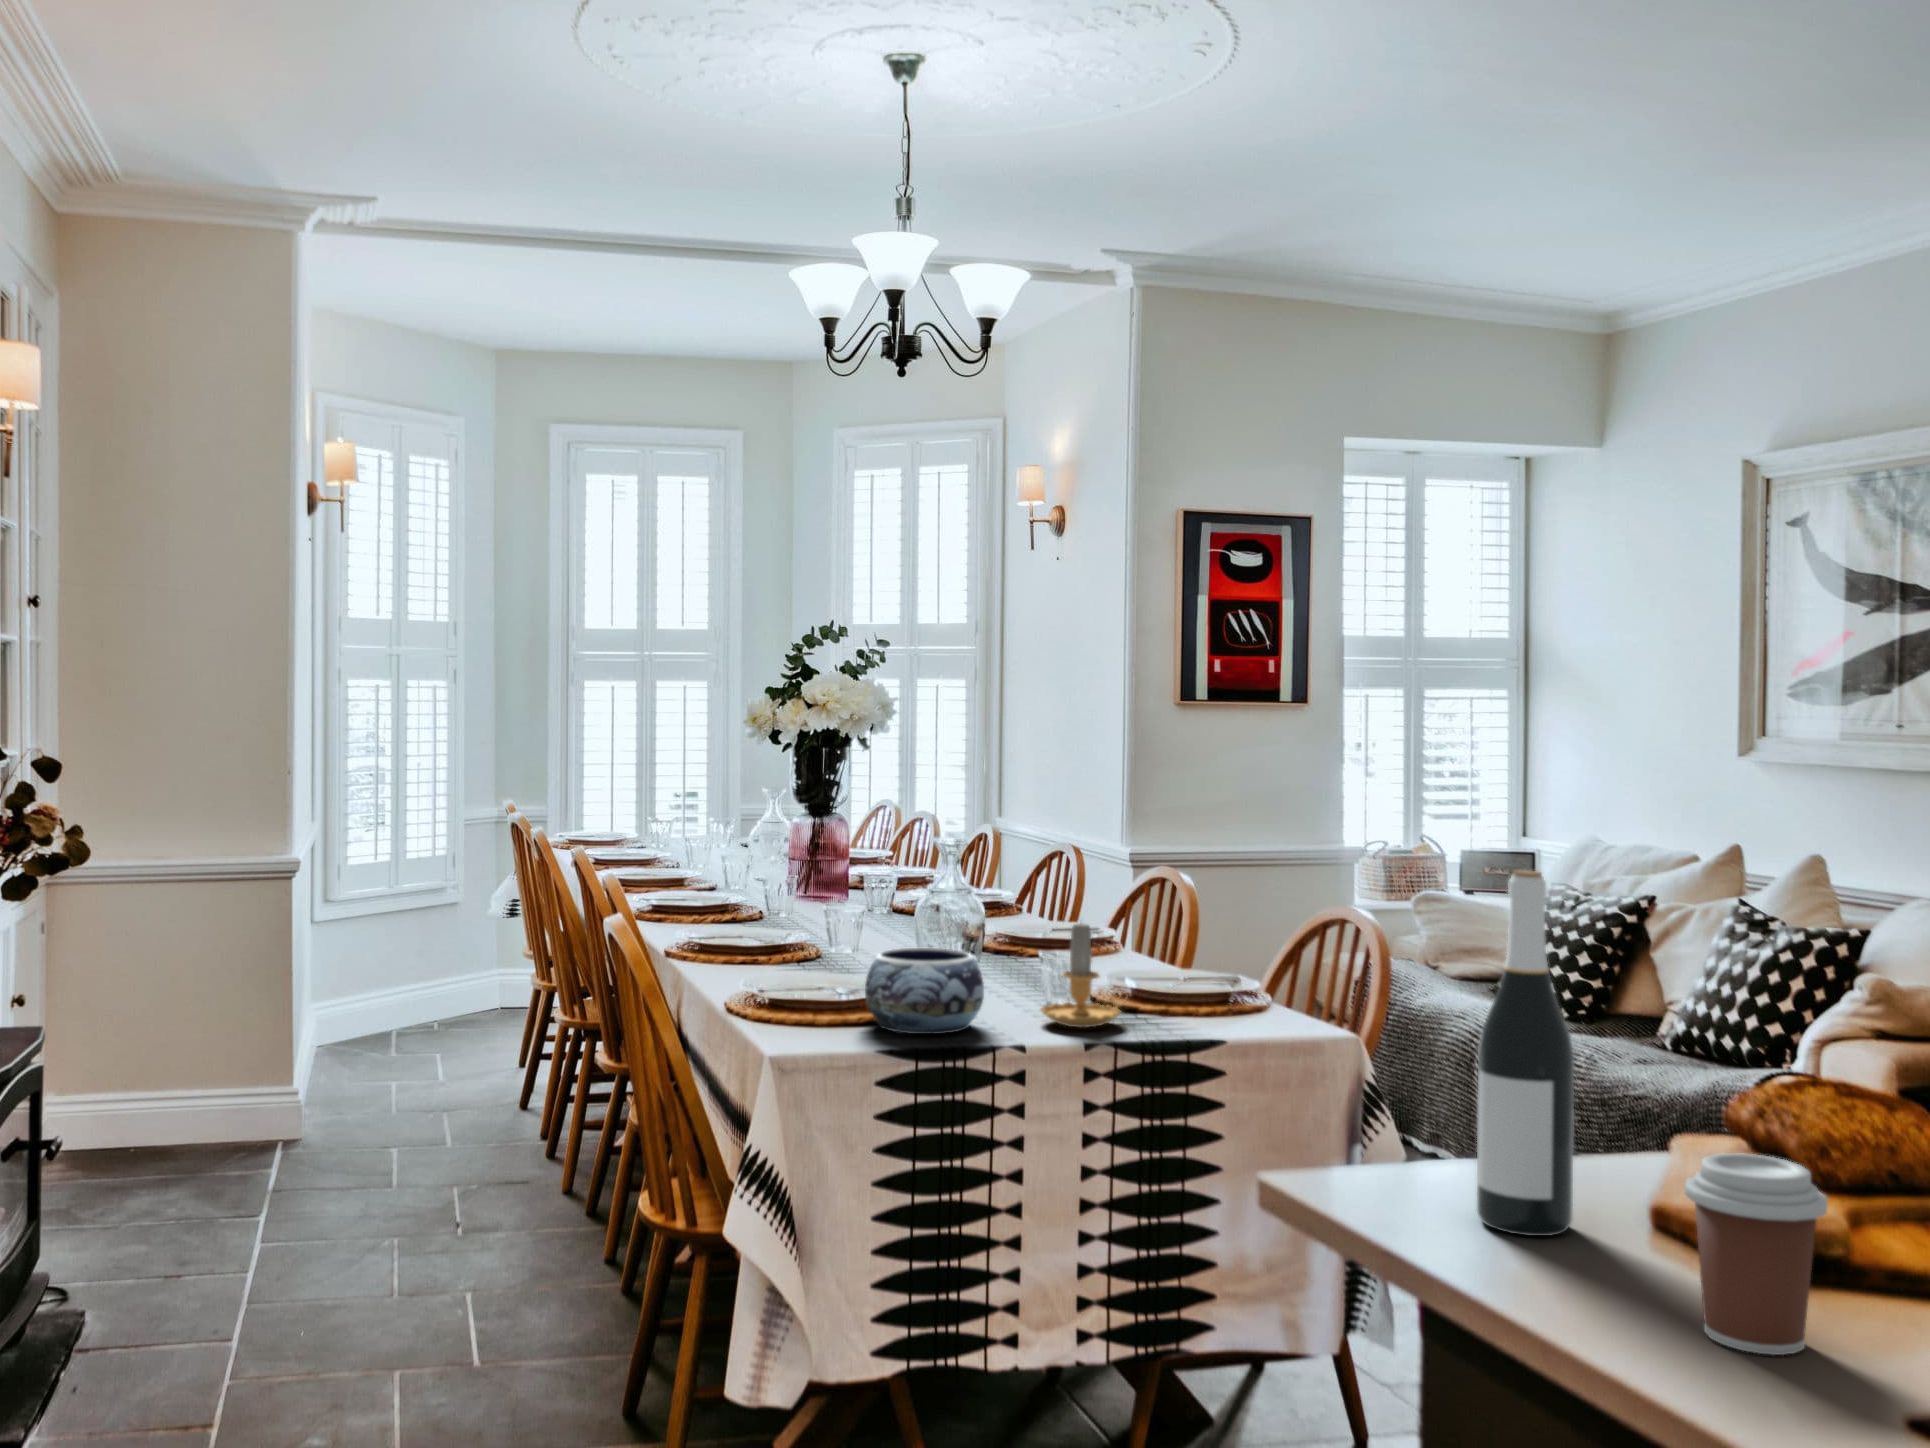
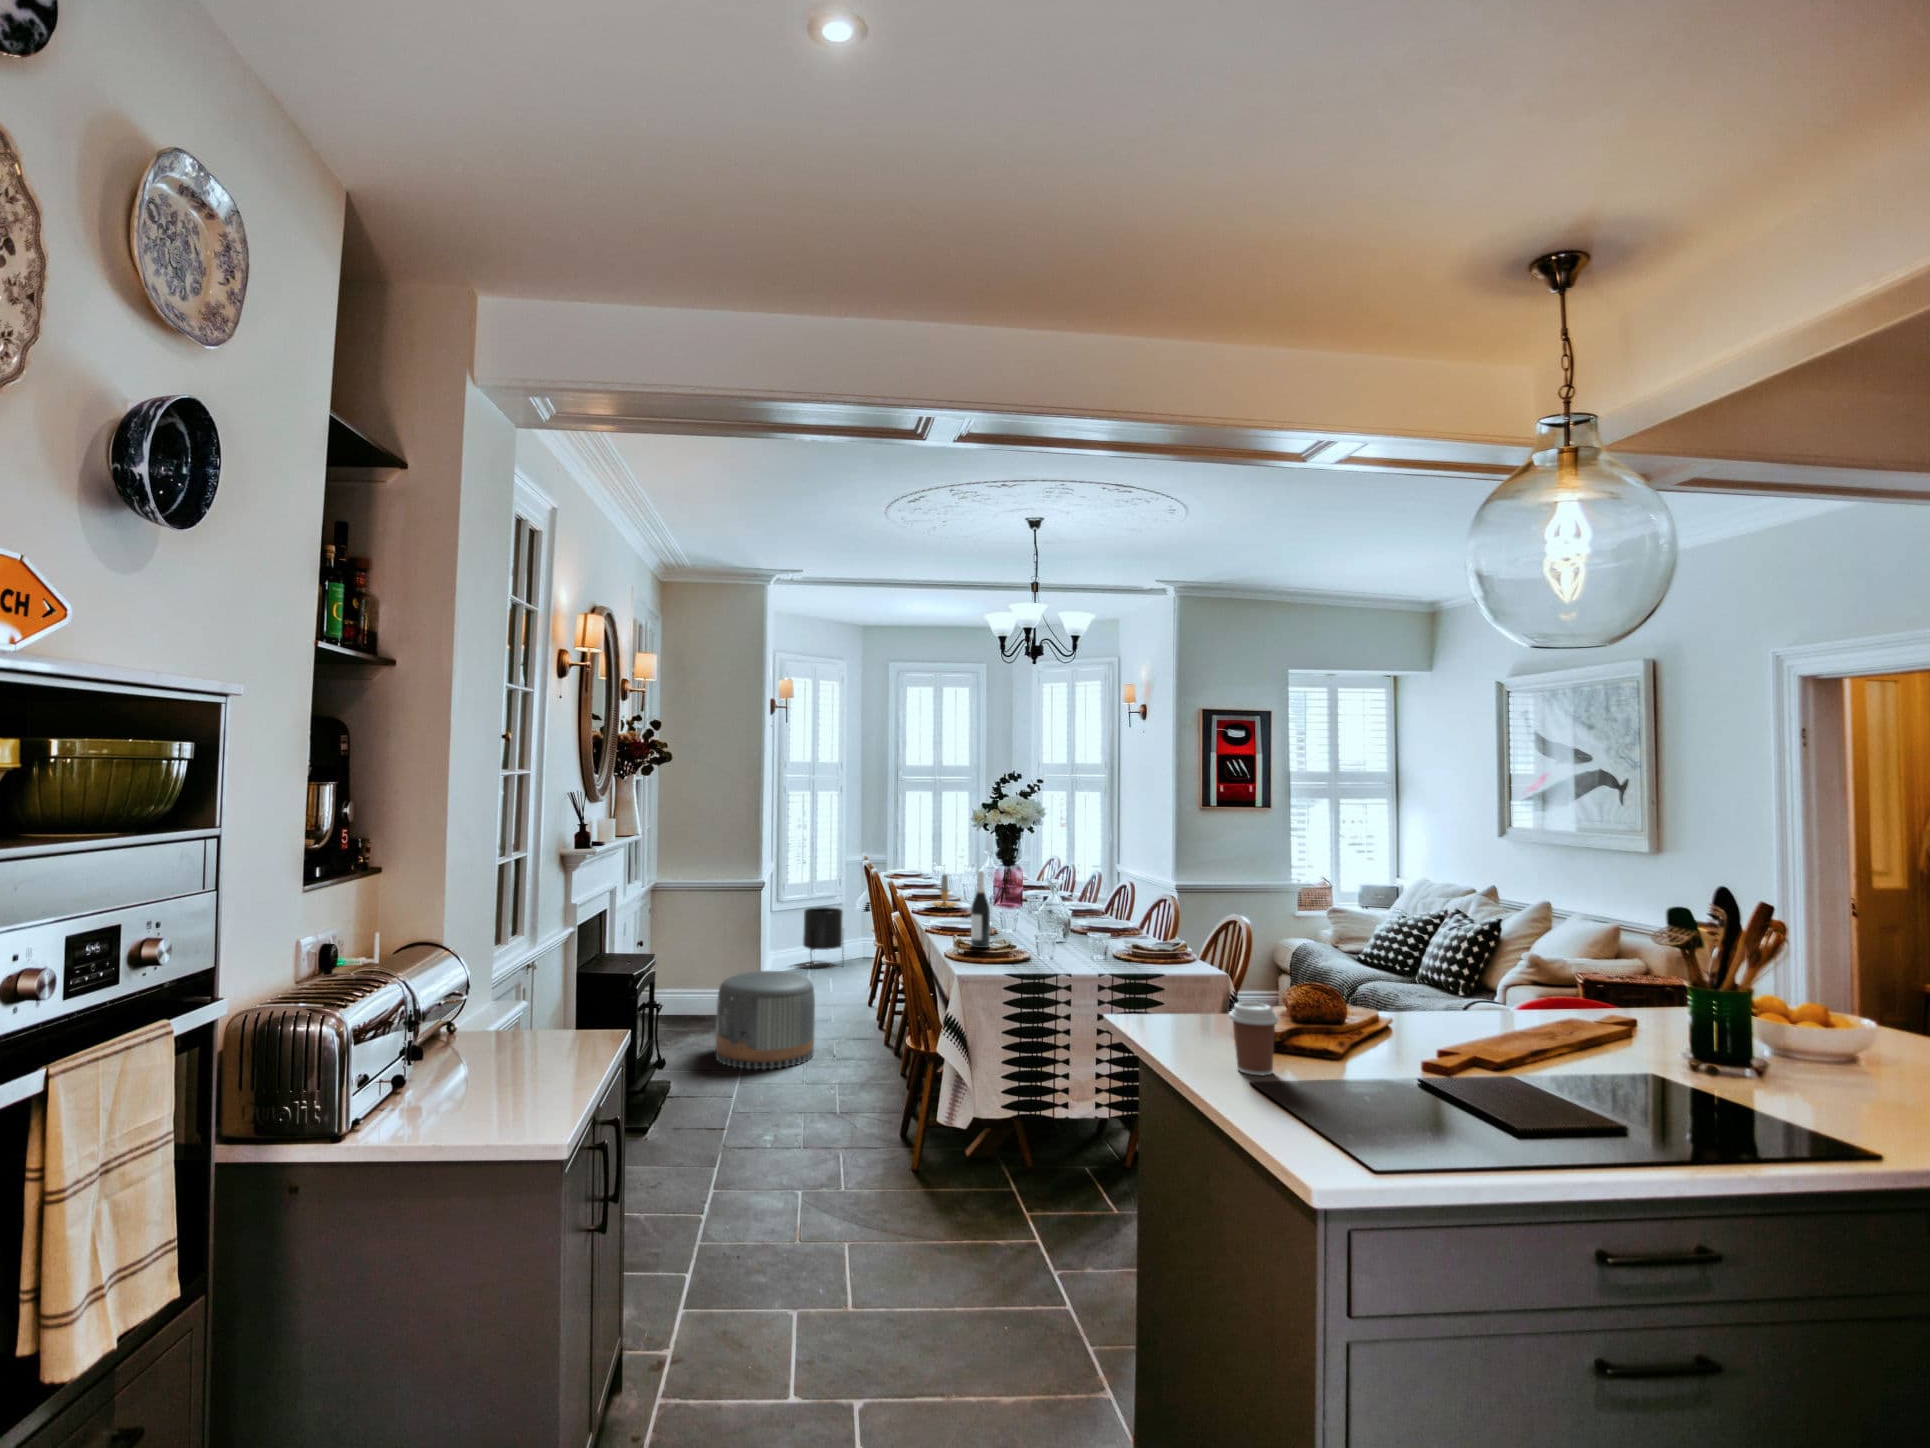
wine bottle: present [1477,870,1574,1236] -> present [971,871,990,948]
planter: none [376,914,462,1040] -> present [803,907,844,960]
candle: present [1040,923,1121,1028] -> present [932,874,957,908]
decorative bowl: present [865,948,984,1034] -> none [1001,926,1055,965]
pouf: none [187,1055,415,1271] -> present [716,971,815,1069]

